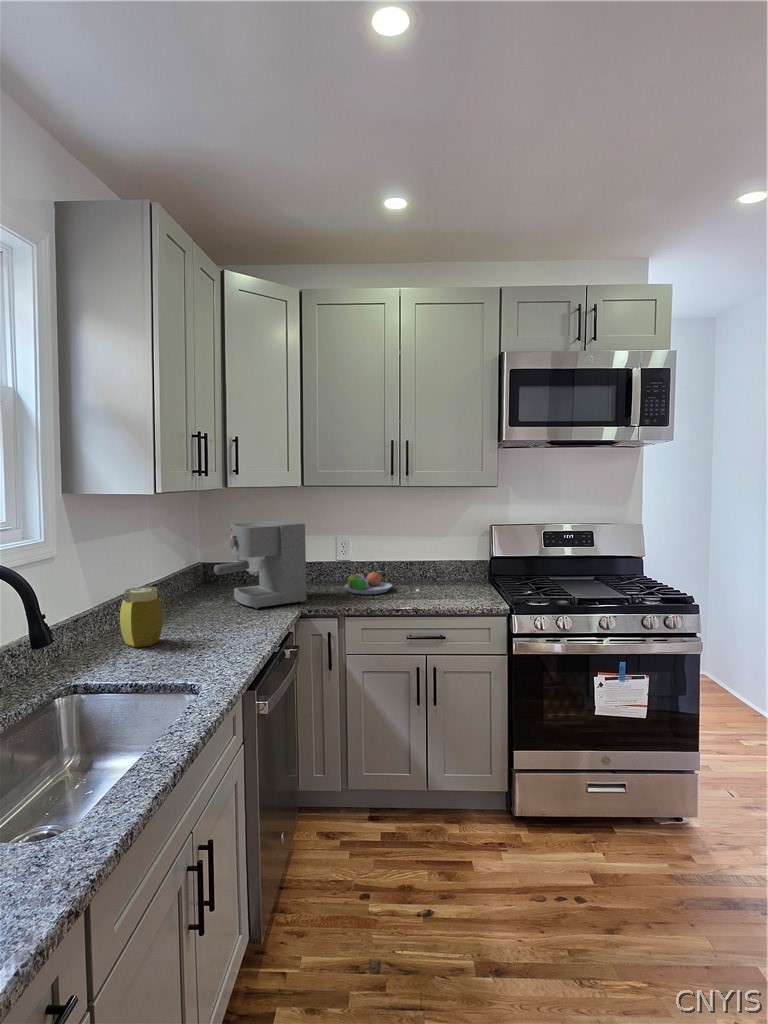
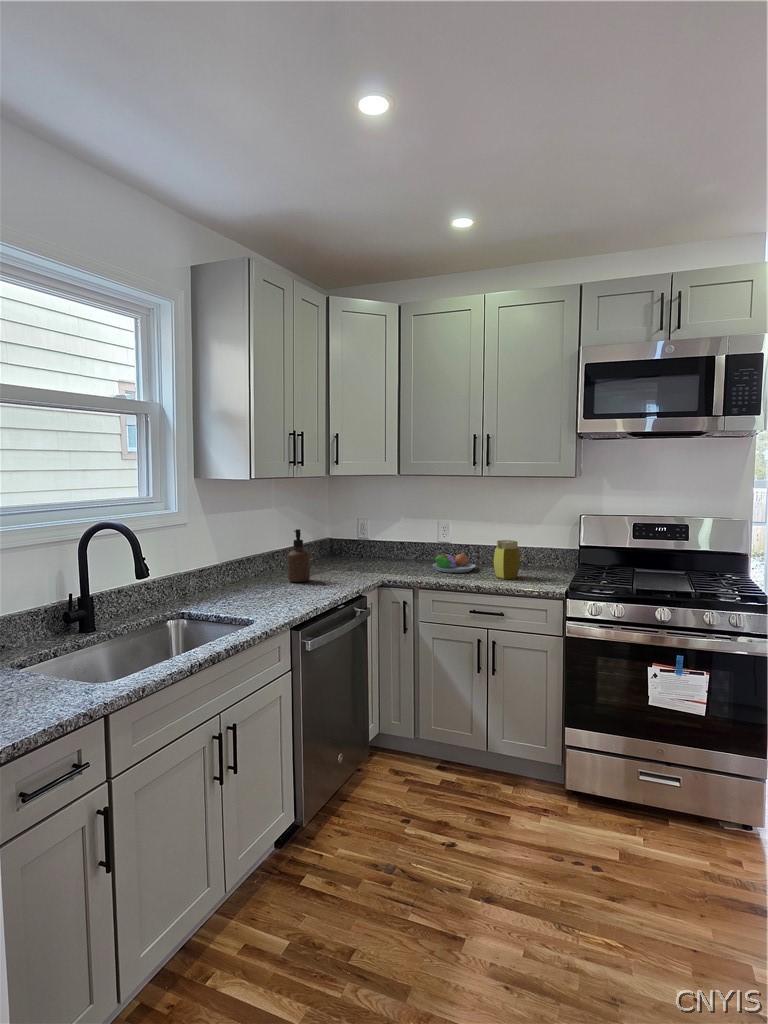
coffee maker: present [214,520,306,609] -> none [315,504,392,577]
soap dispenser: none [185,555,215,622] -> present [287,529,310,582]
jar: present [120,587,163,647] -> present [494,540,520,579]

